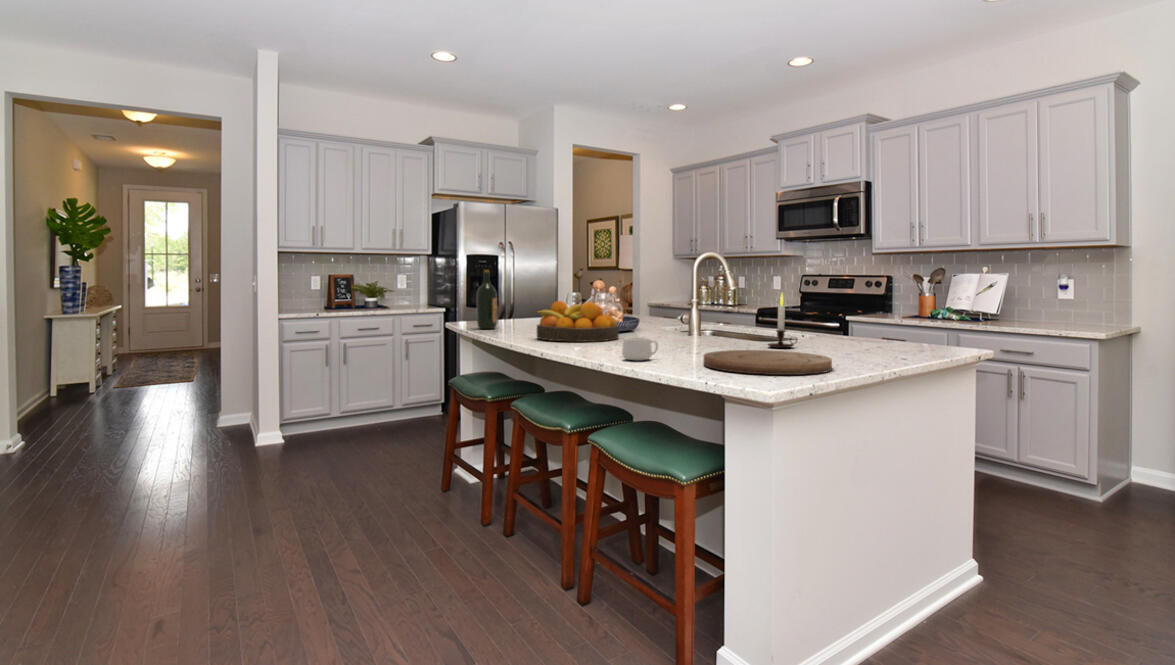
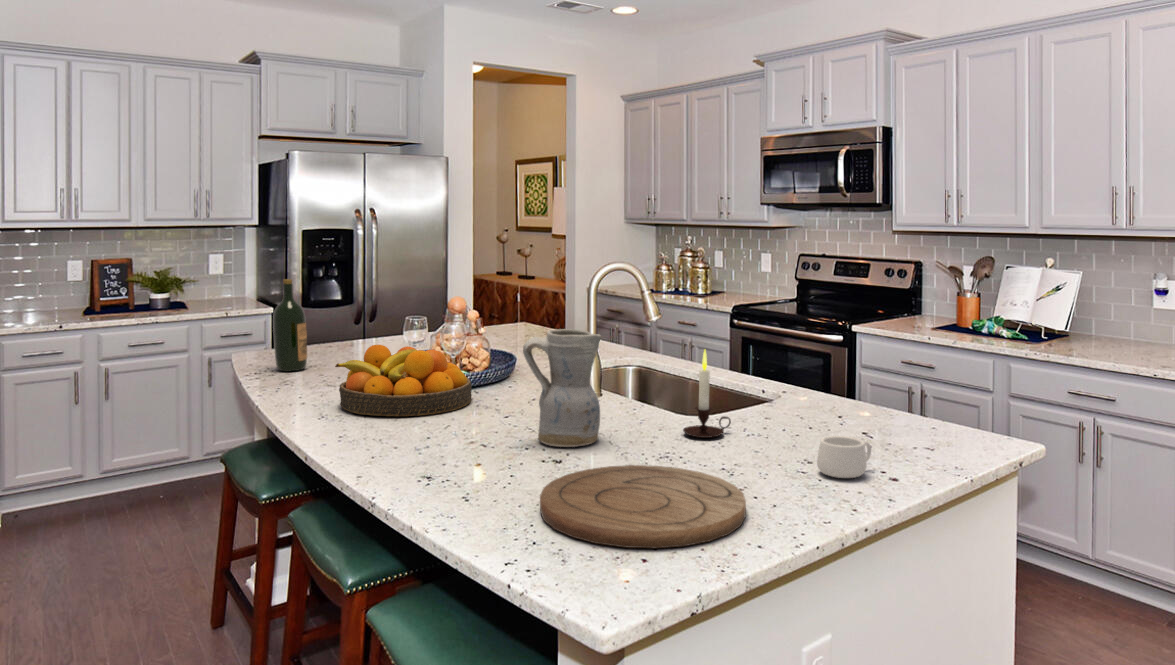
ceramic pitcher: none [670,278,719,350] -> present [523,329,601,447]
mug: present [622,337,658,360] -> present [817,436,871,478]

